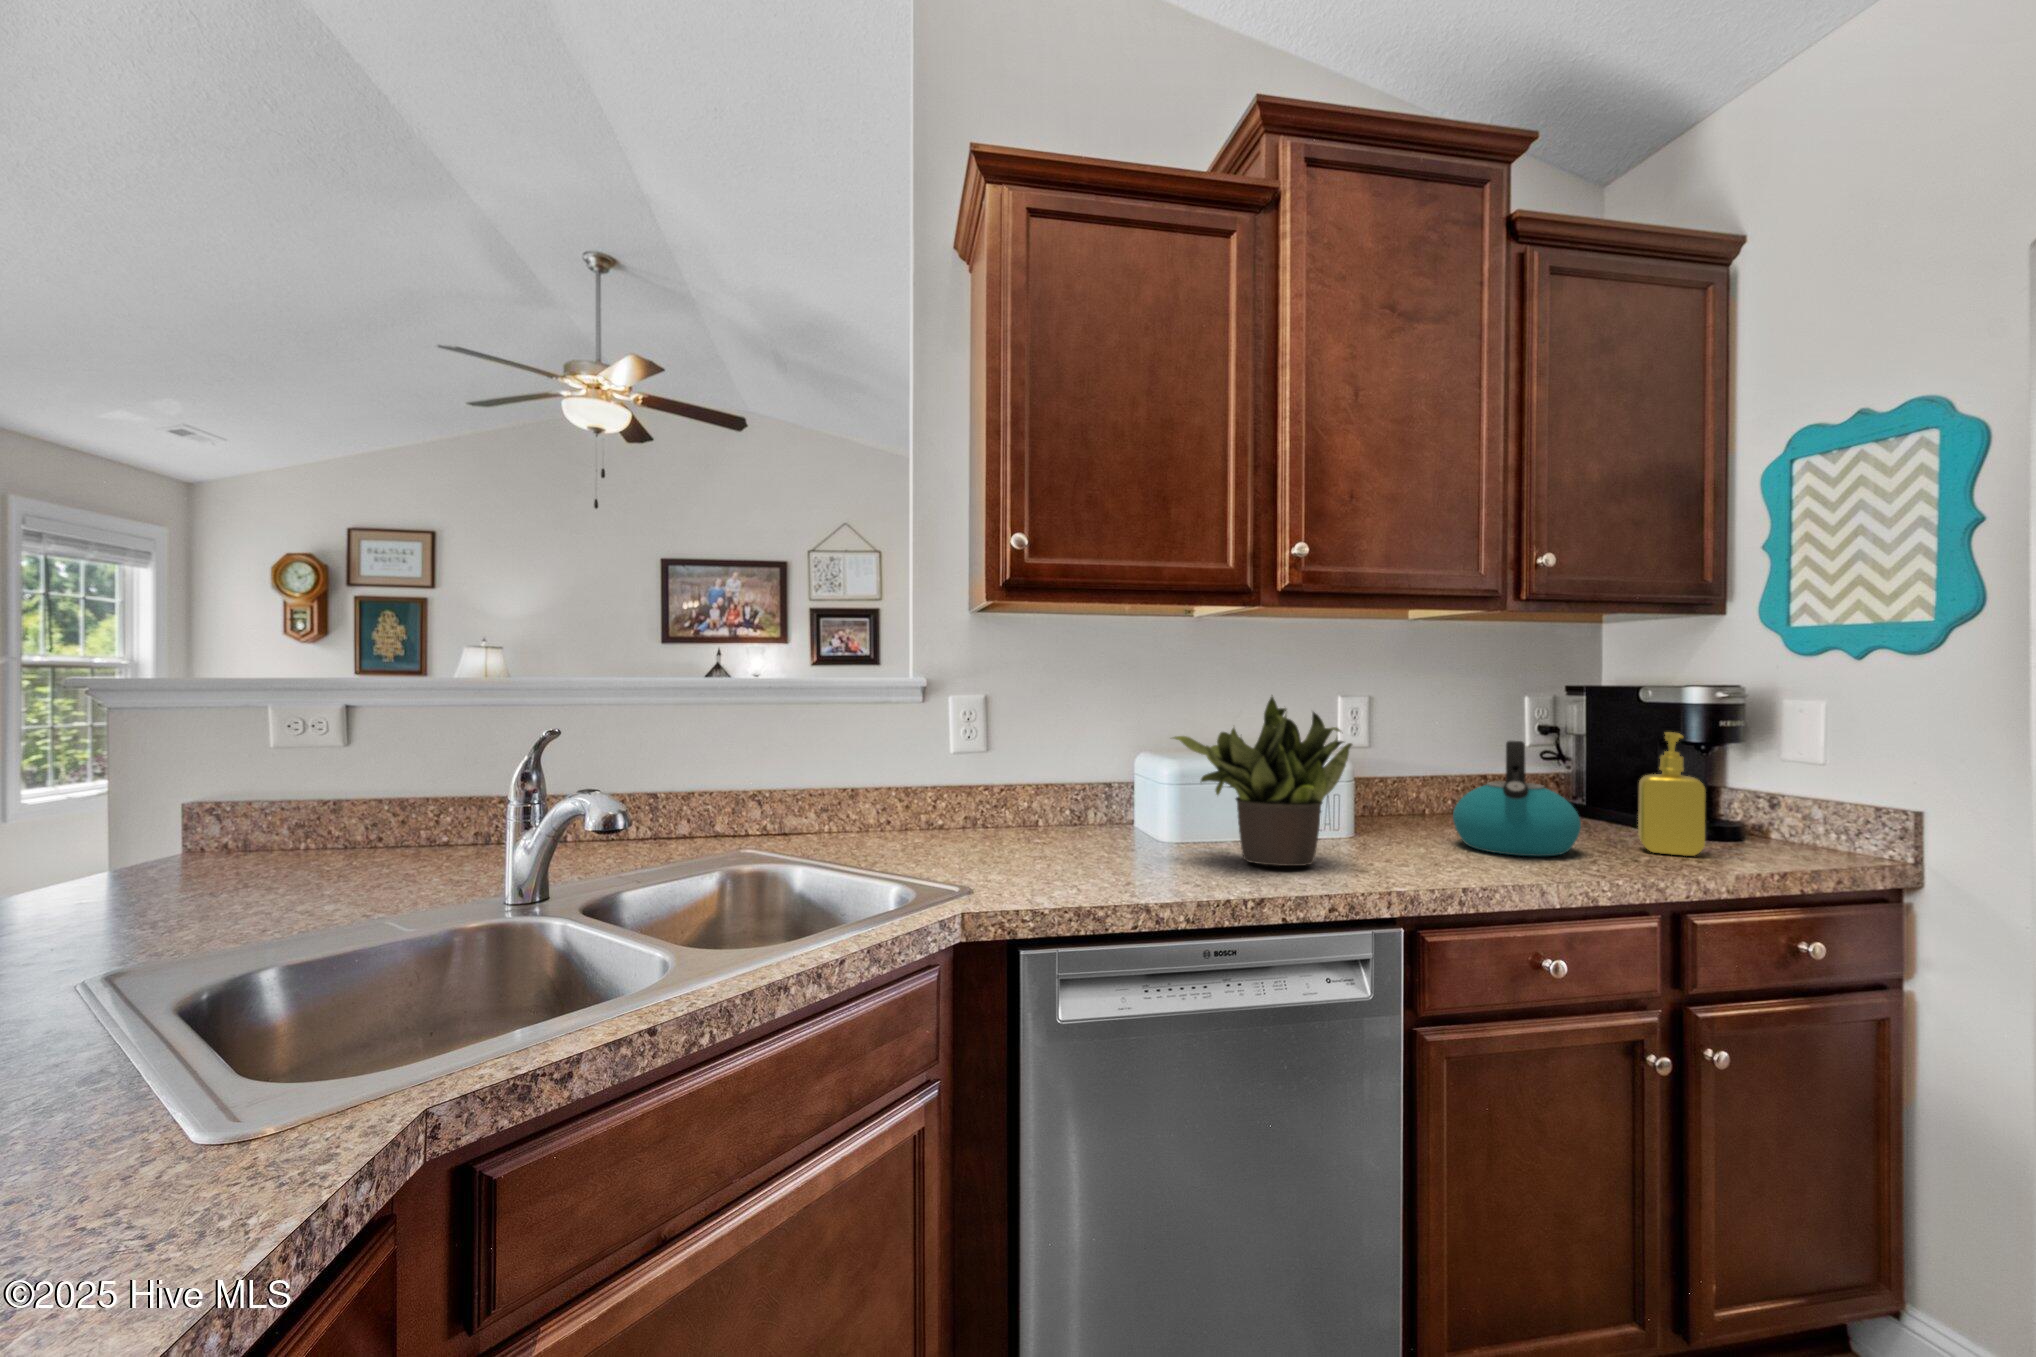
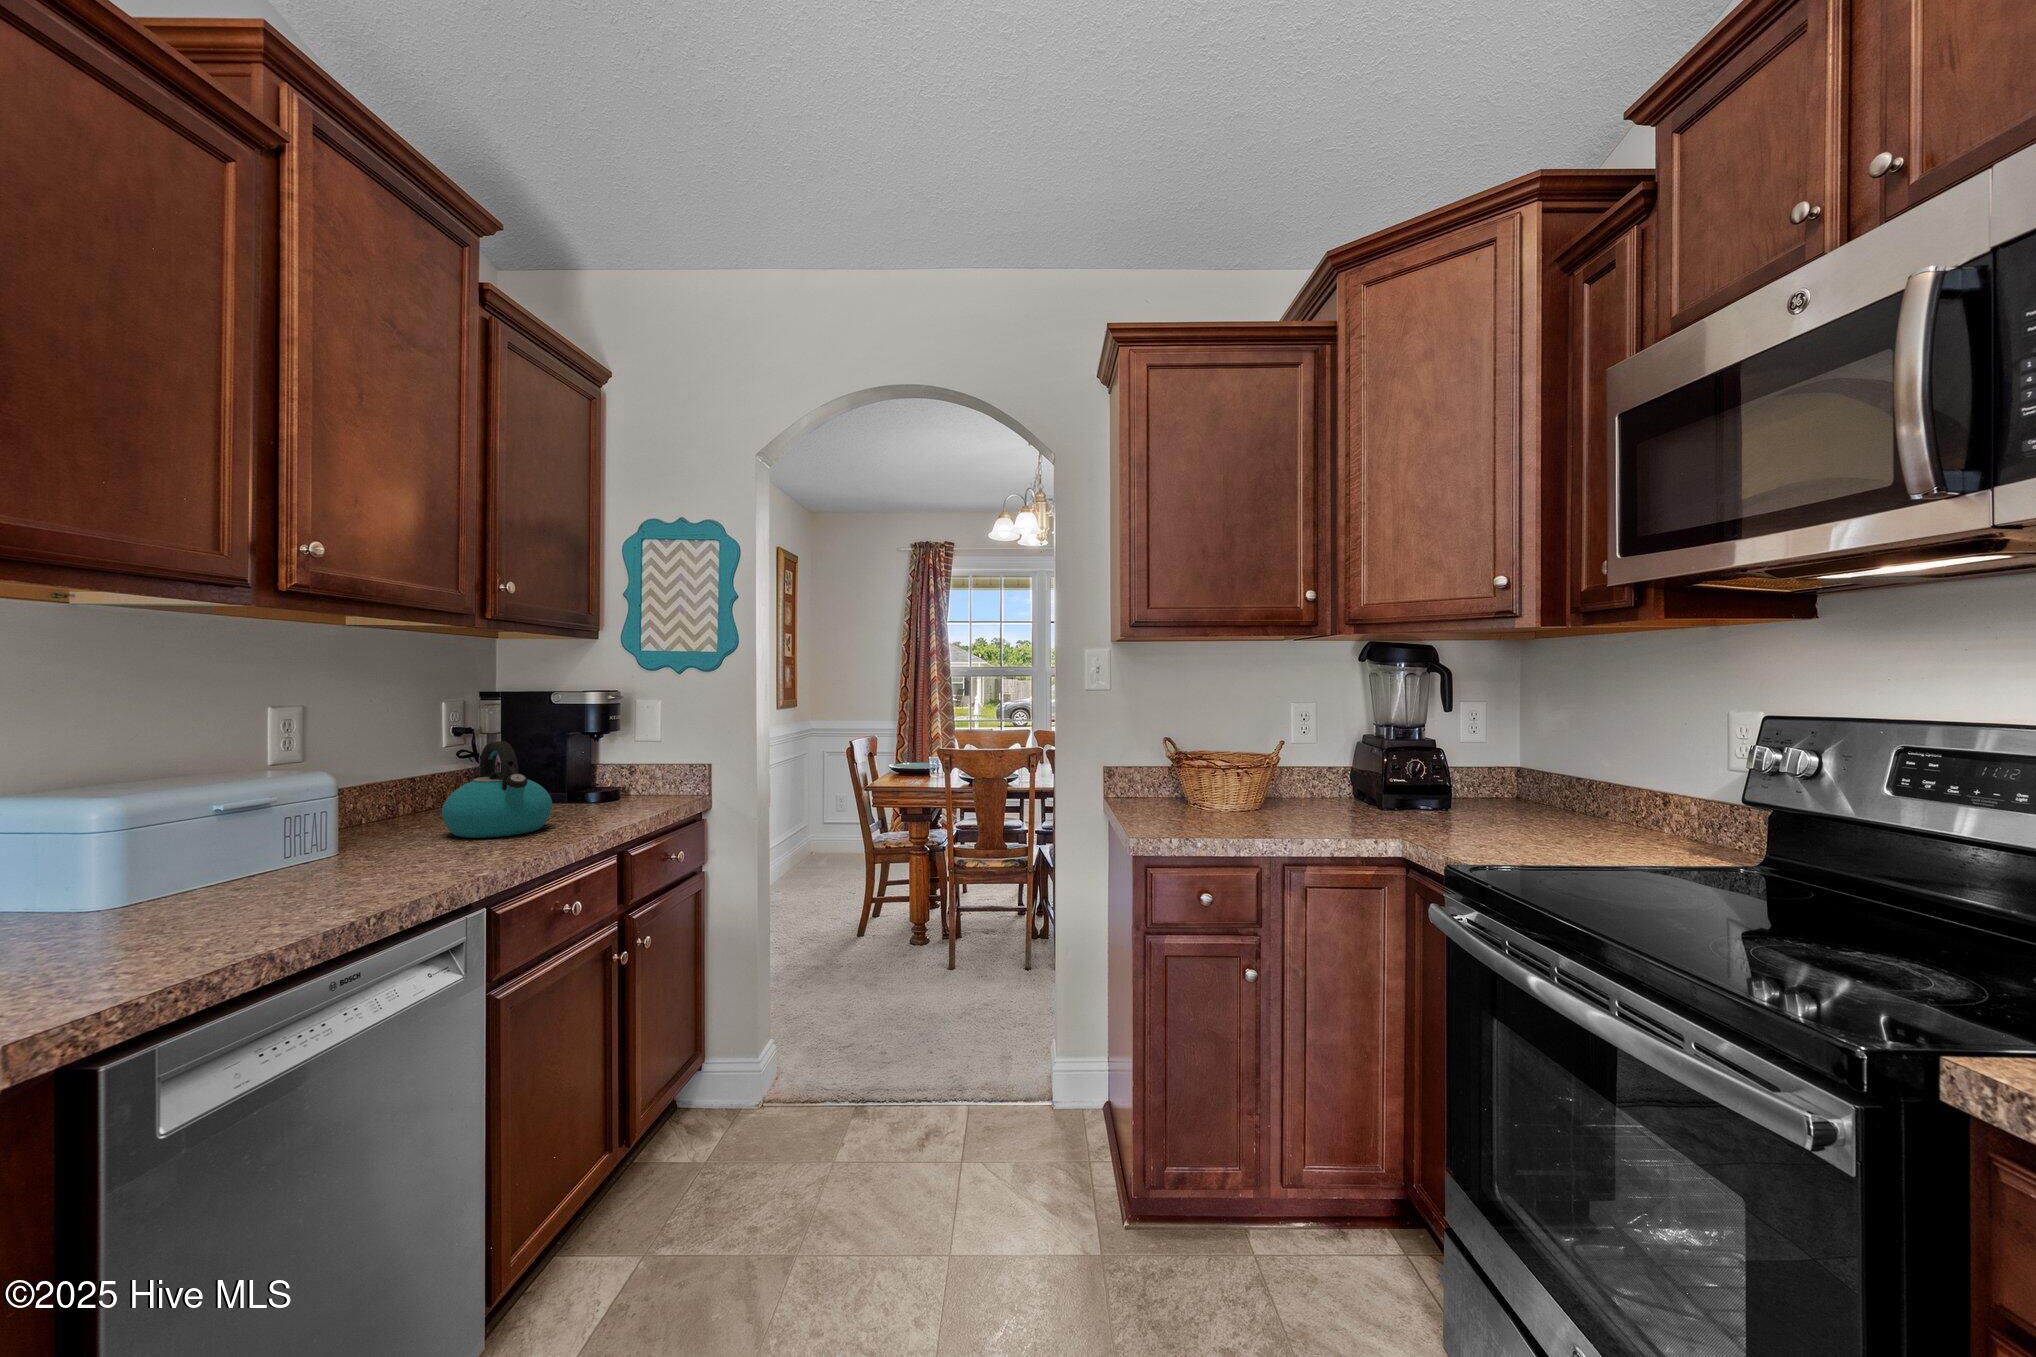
potted plant: present [1173,695,1352,866] -> none [178,711,411,893]
soap dispenser: present [1638,732,1705,856] -> none [574,726,621,815]

